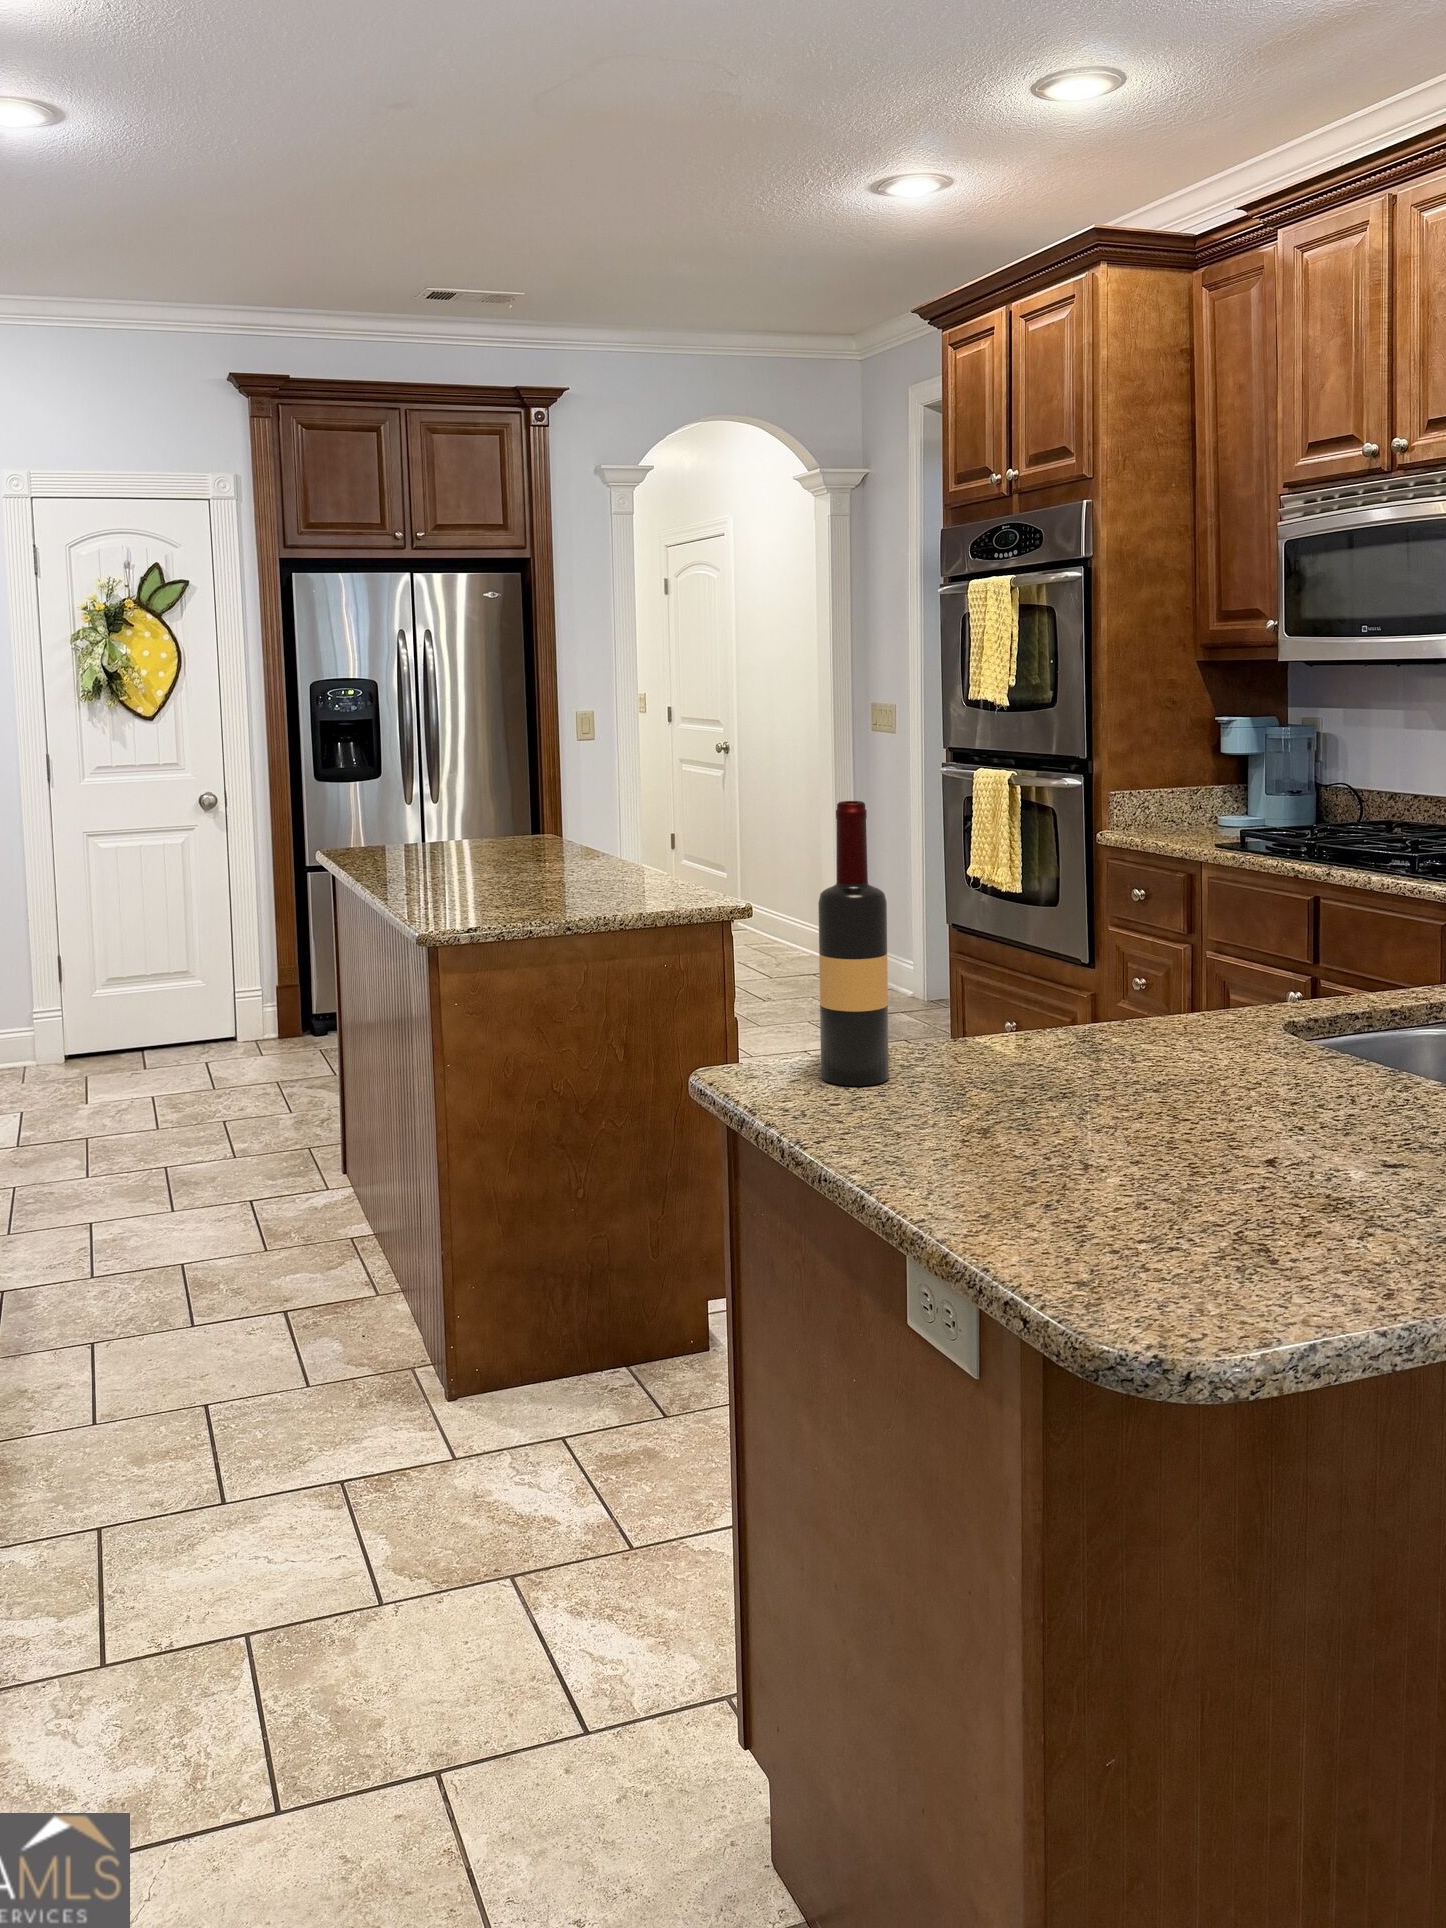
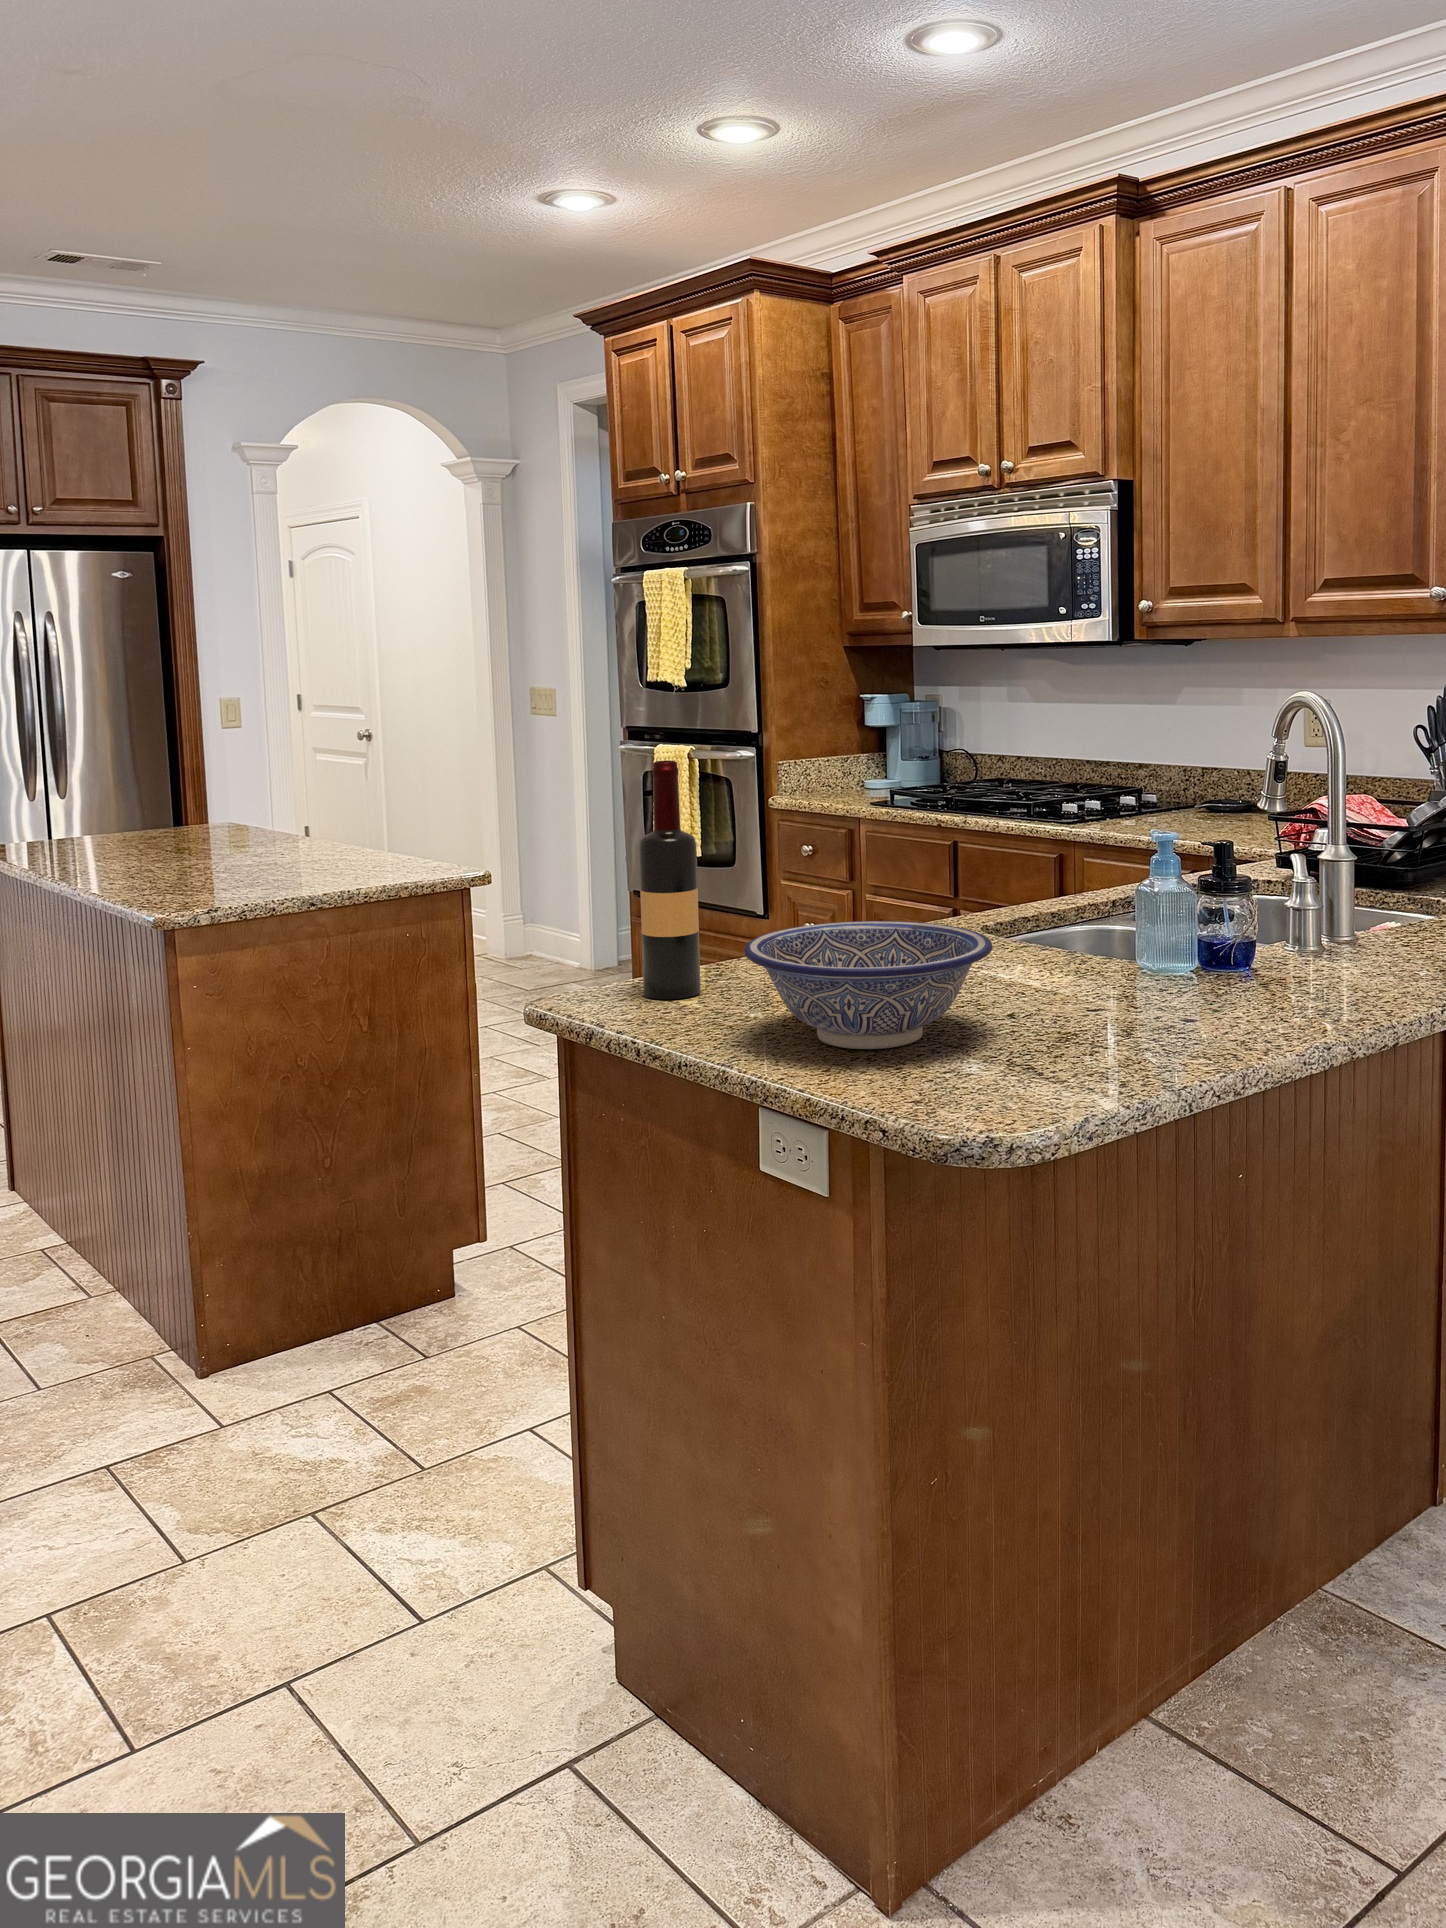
decorative bowl: none [902,1014,1234,1190] -> present [744,921,992,1049]

